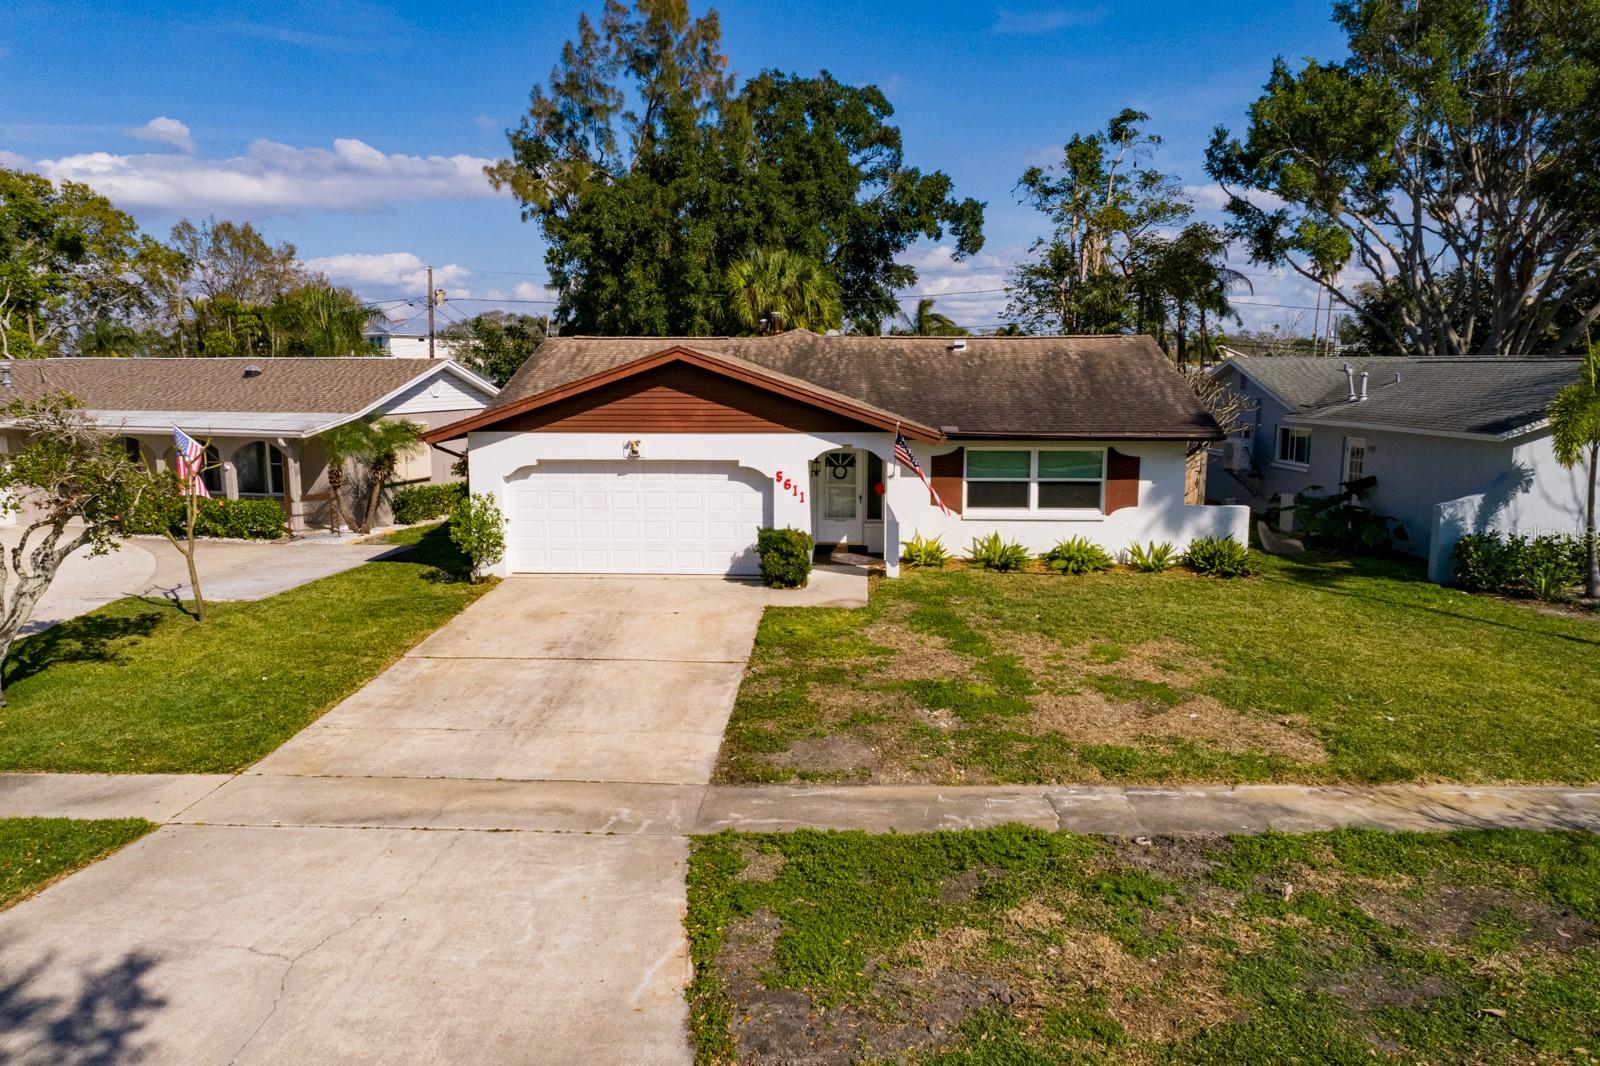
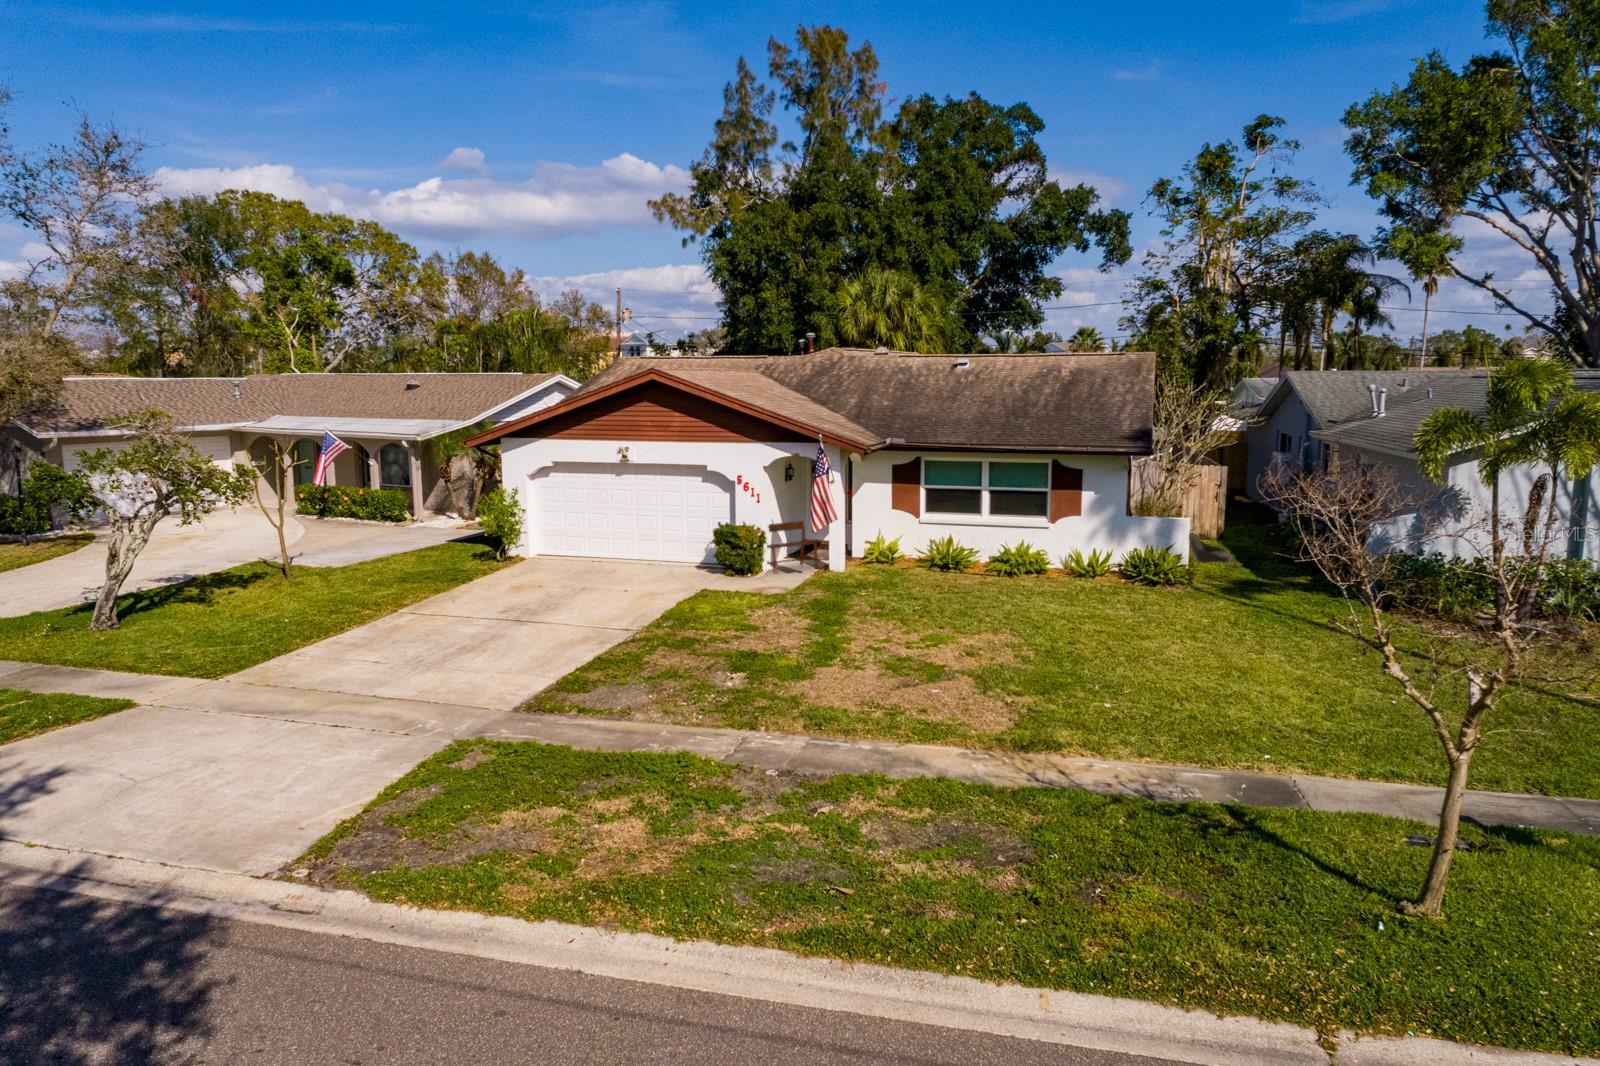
bench: present [285,492,340,541] -> present [767,521,818,573]

